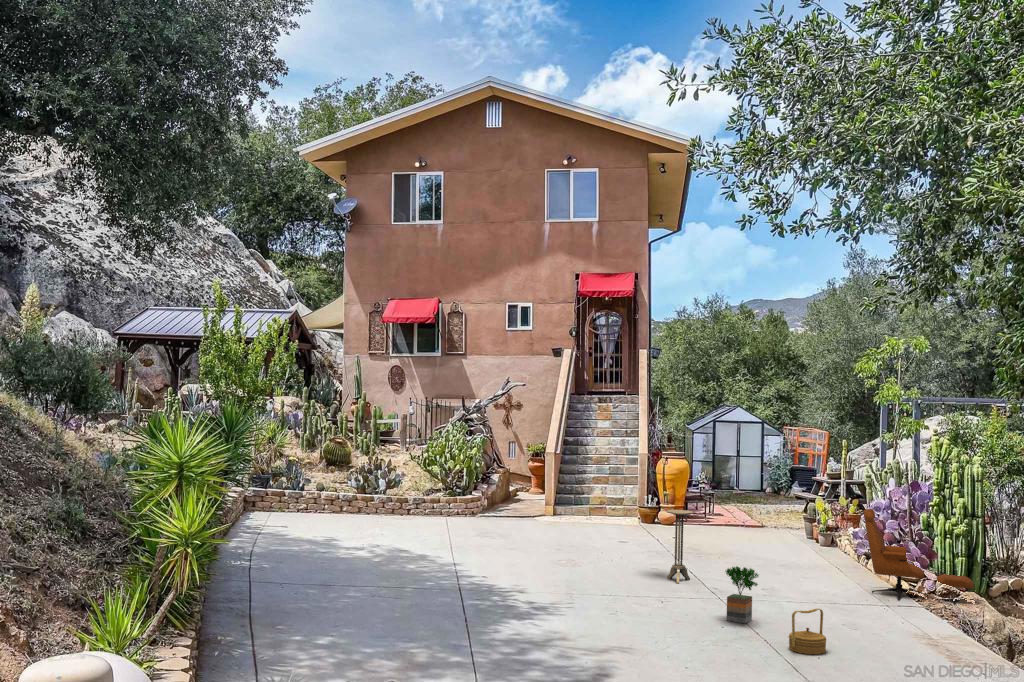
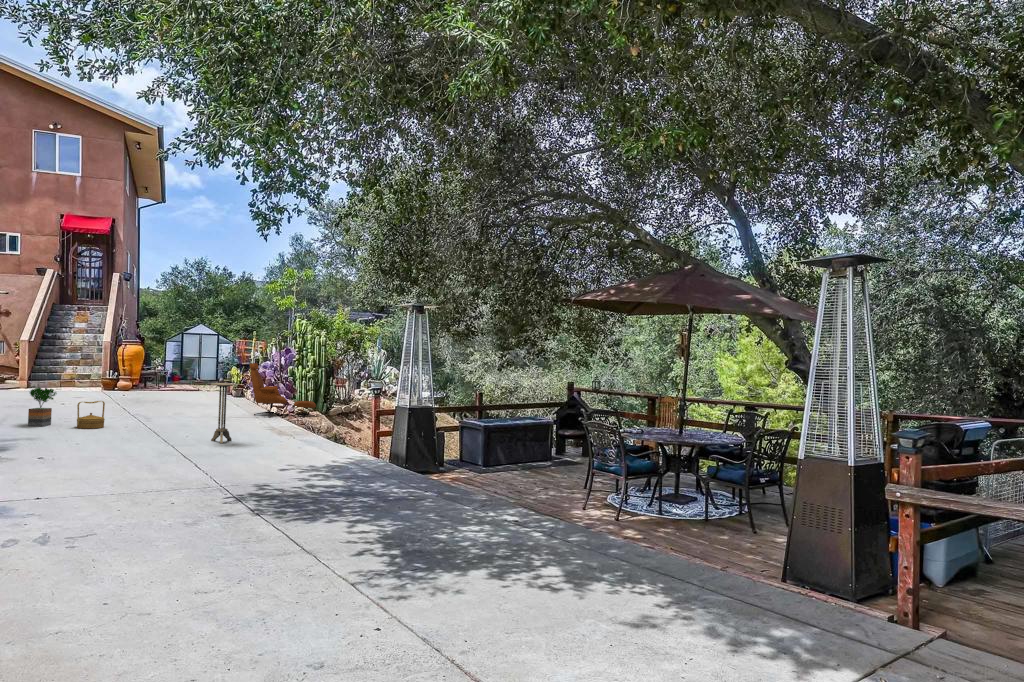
side table: present [666,510,694,583] -> present [211,383,236,443]
potted tree: present [725,566,759,623] -> present [28,388,57,426]
basket: present [788,608,827,654] -> present [77,401,105,429]

